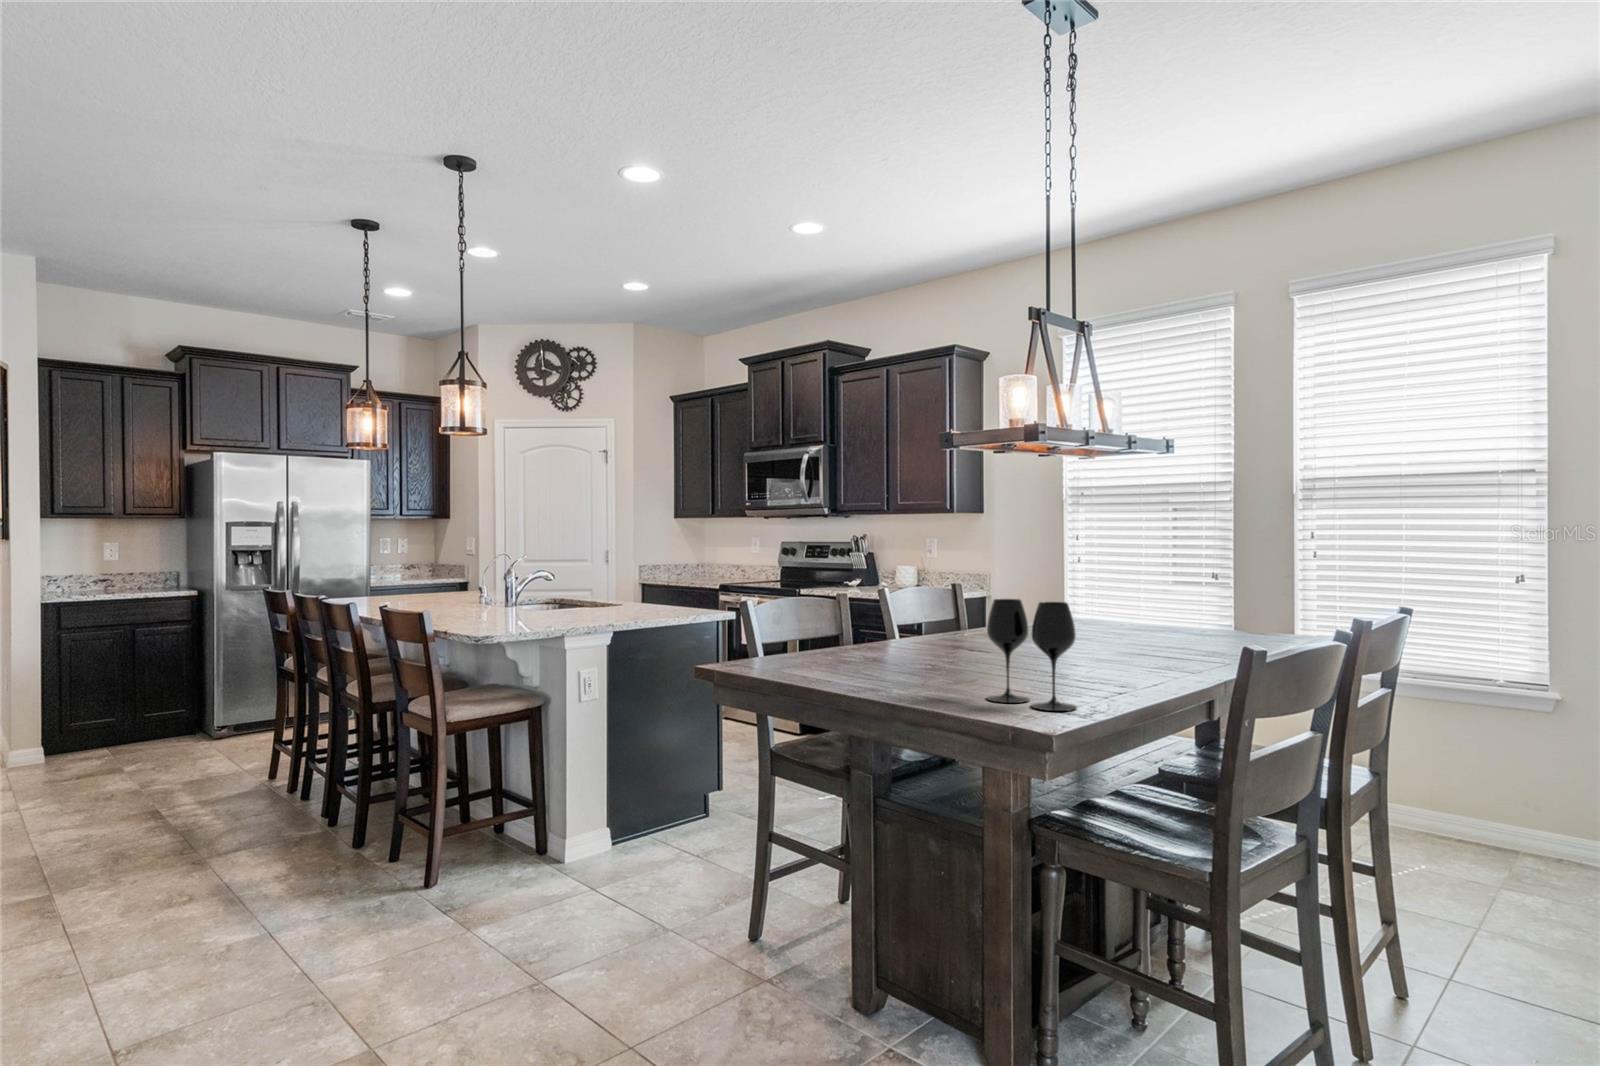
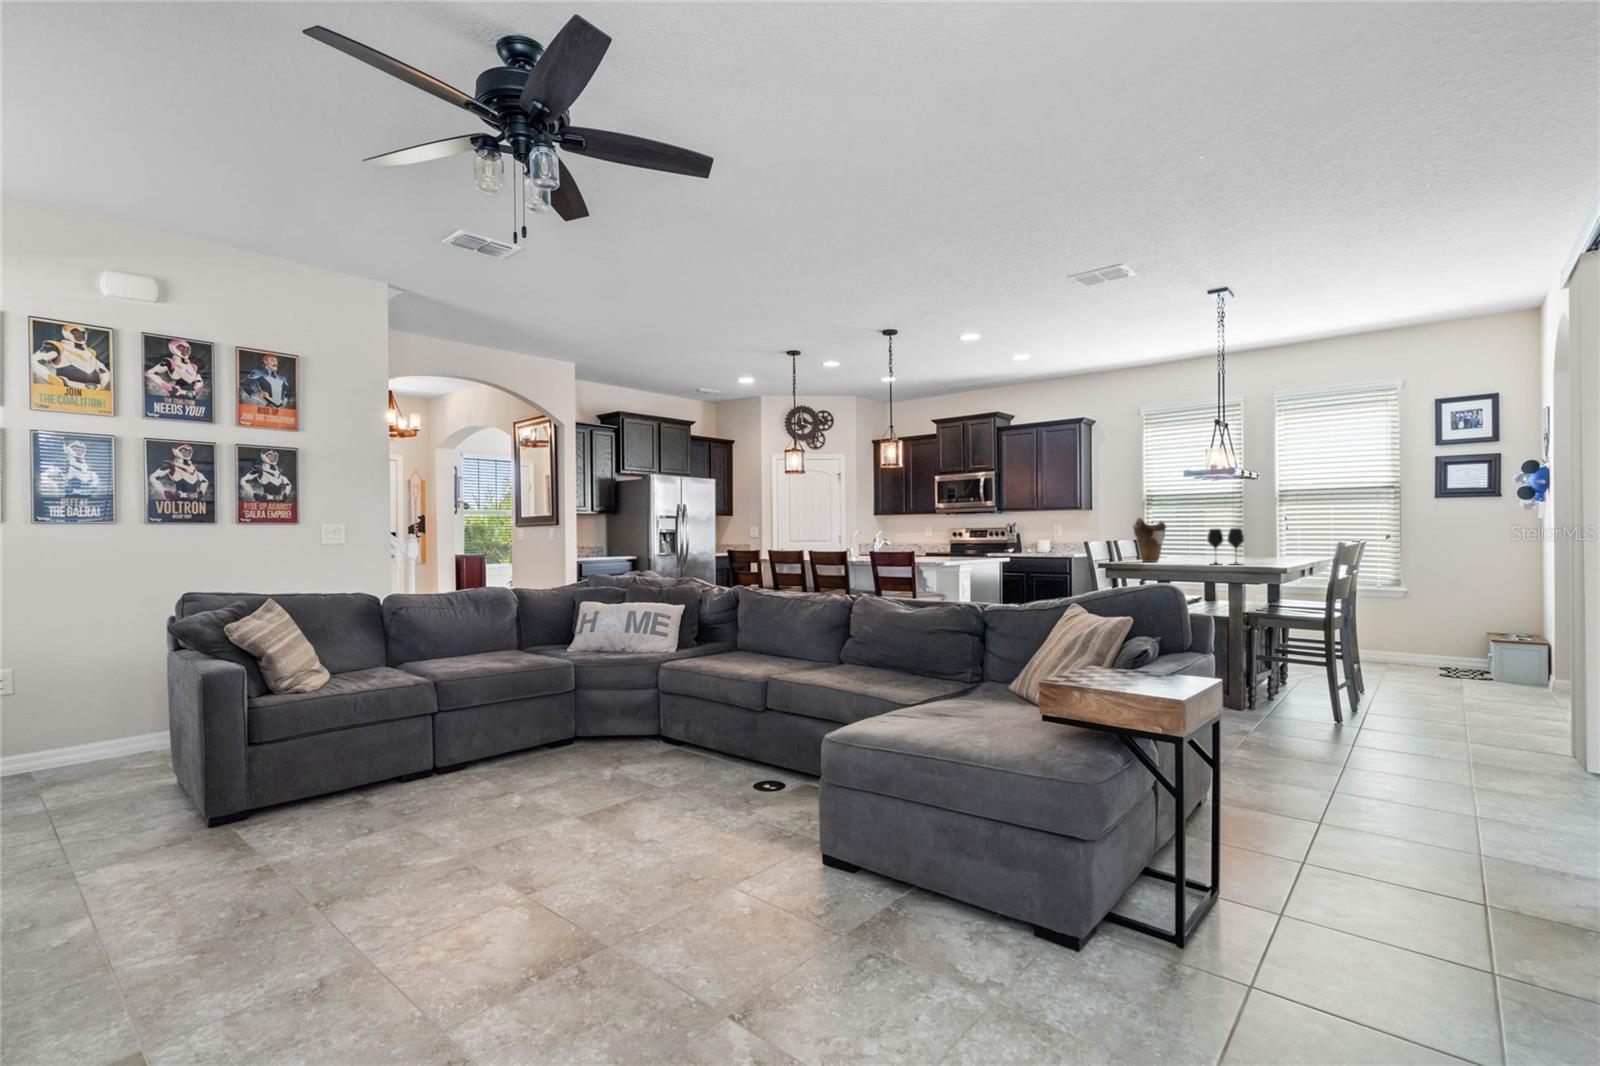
vase: none [866,556,947,666] -> present [1133,518,1166,562]

